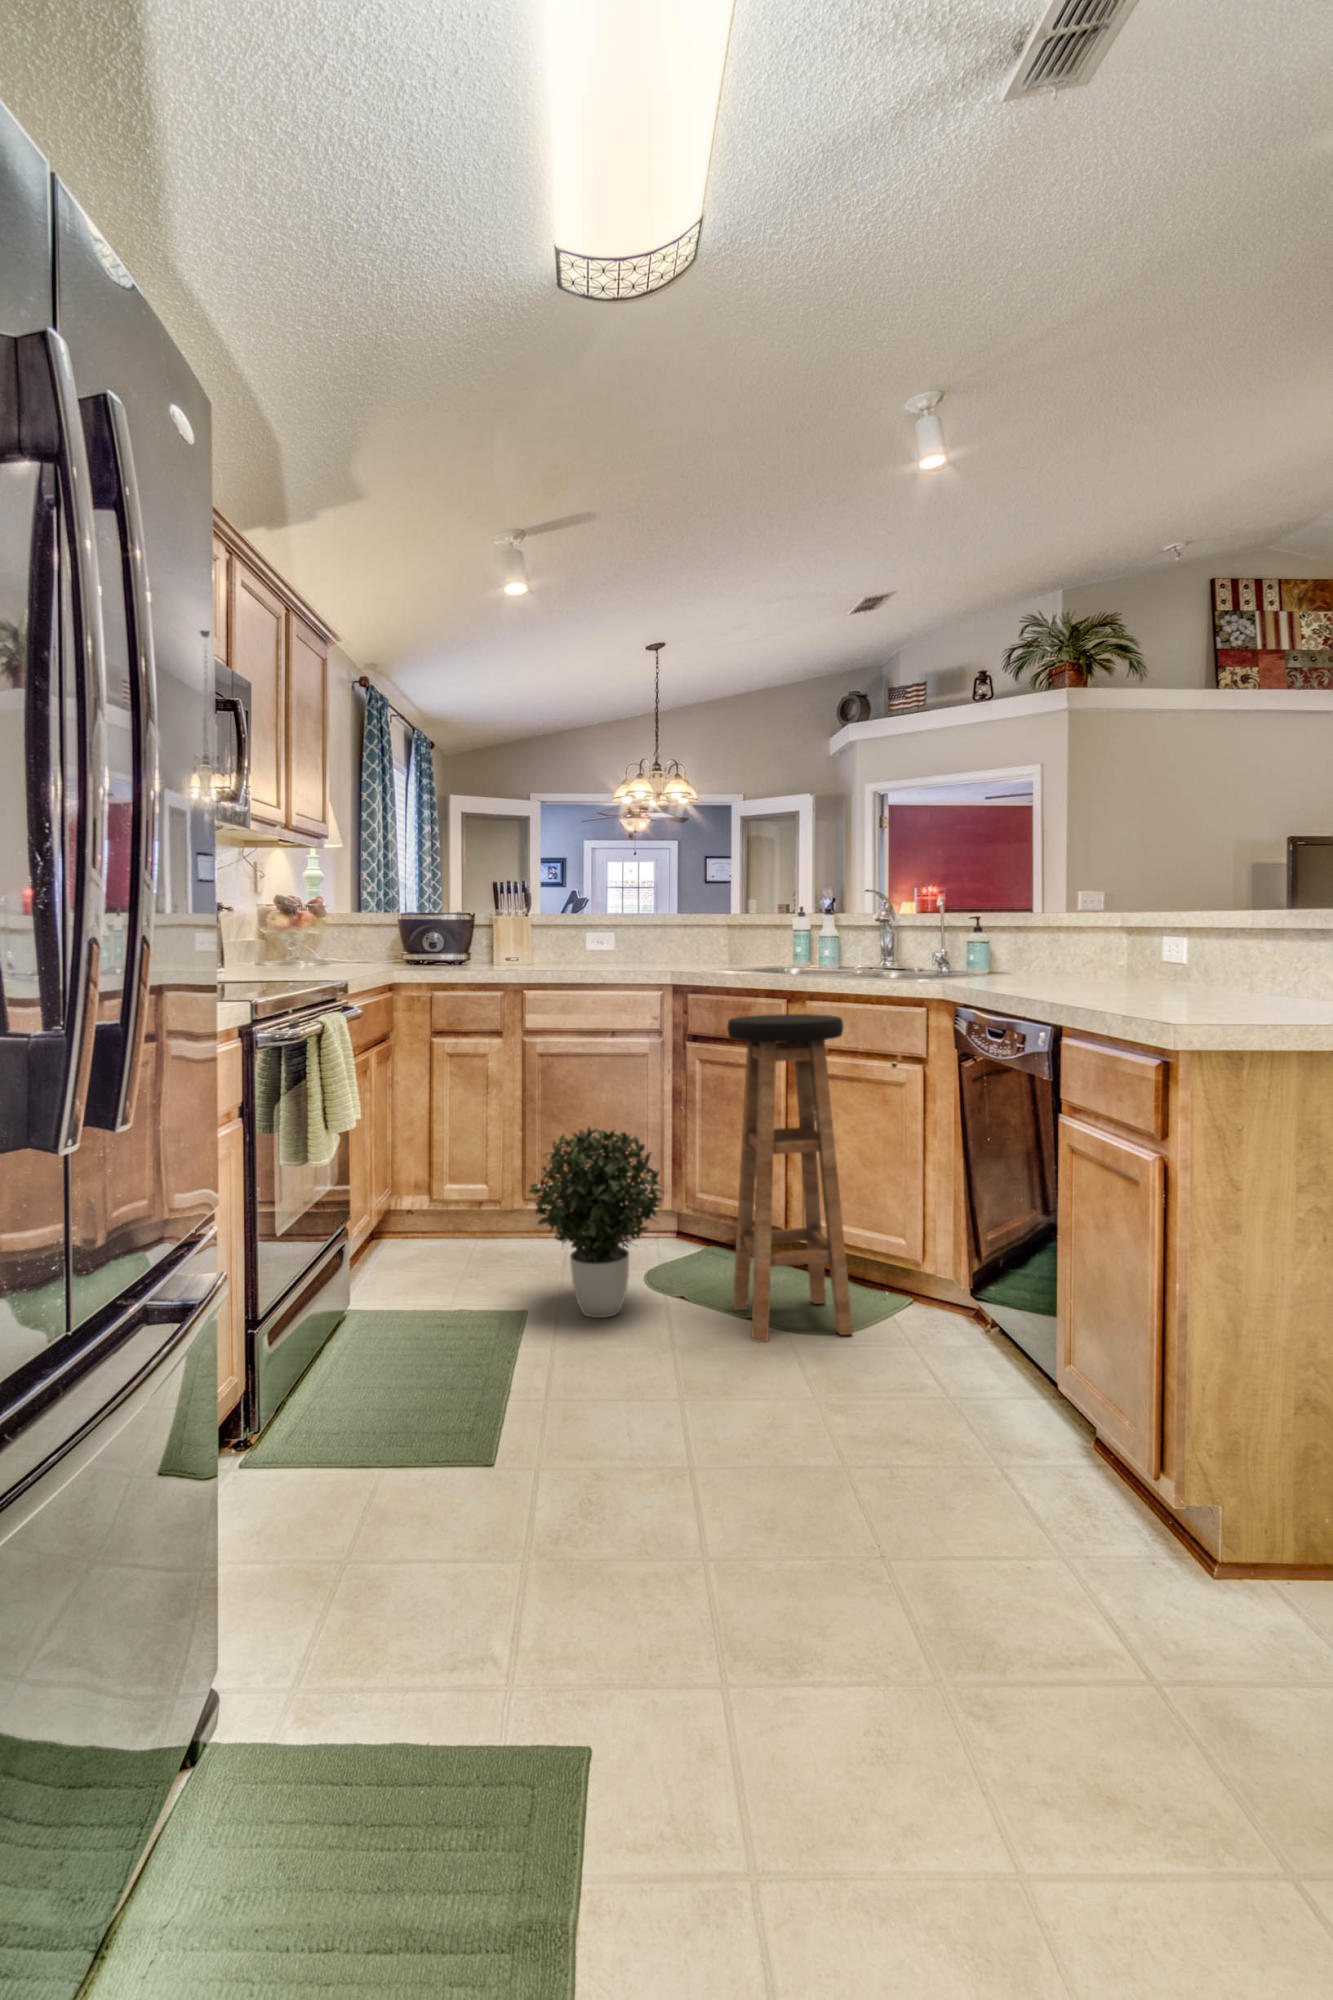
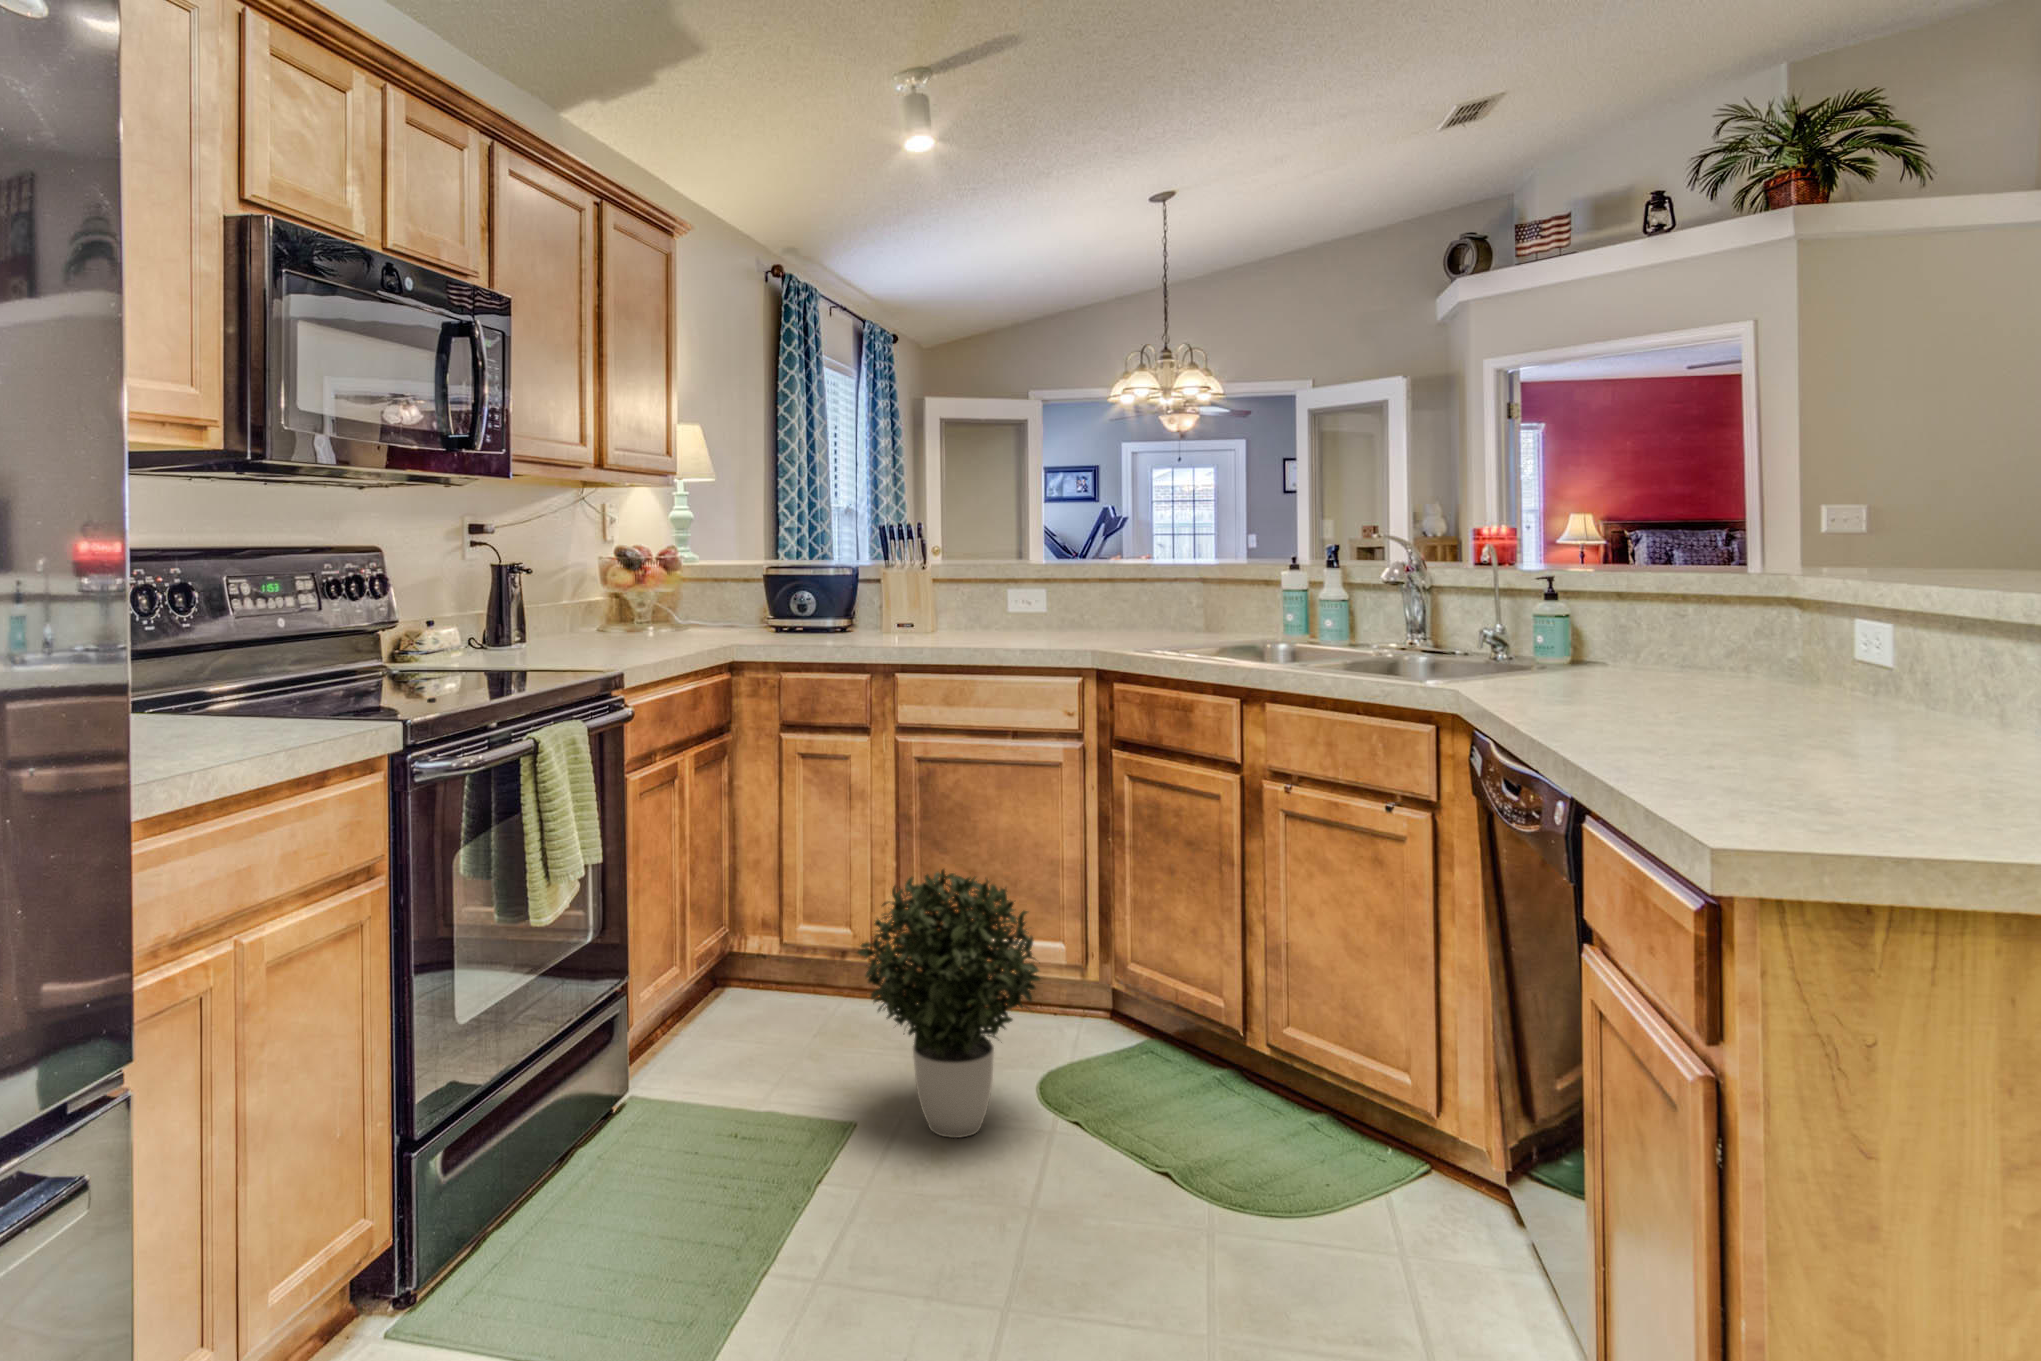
bar stool: present [727,1014,853,1342] -> none [1122,727,1305,1216]

